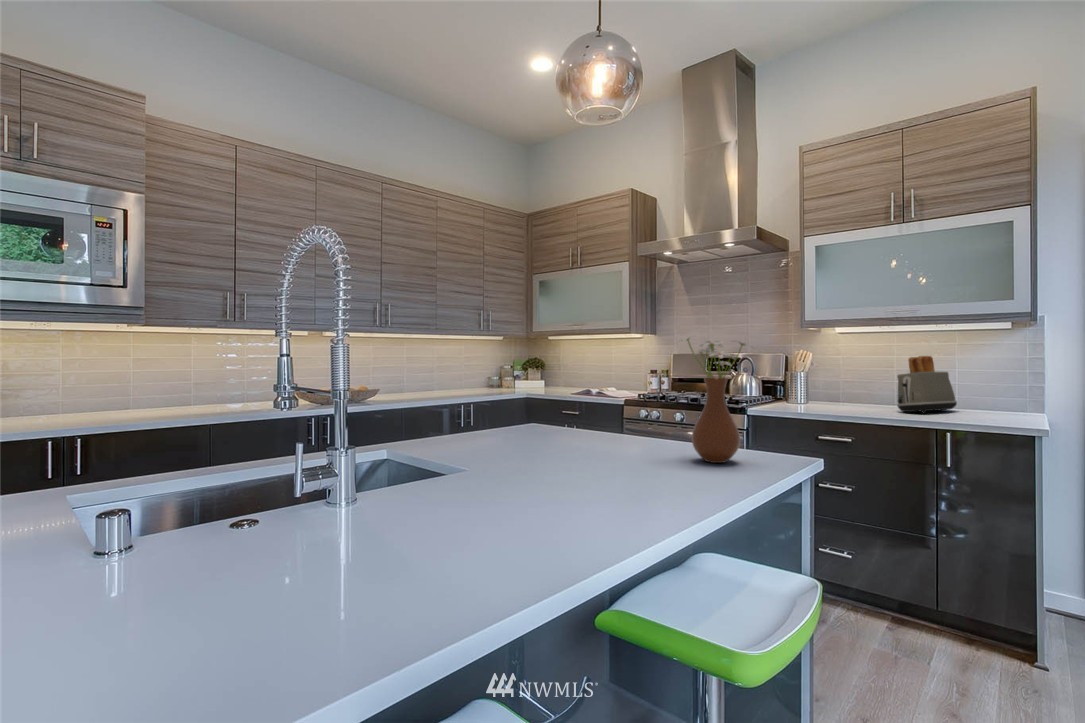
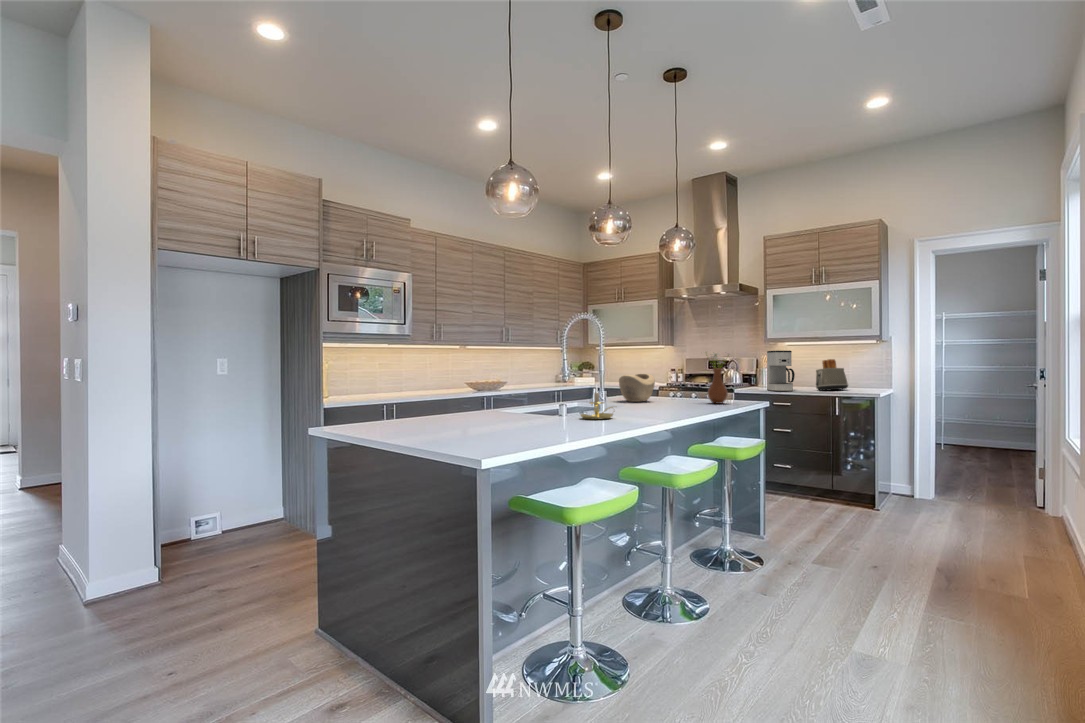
coffee maker: none [807,340,859,414] -> present [767,351,795,391]
decorative bowl: none [496,388,575,453] -> present [619,374,655,402]
candle holder: none [107,459,300,627] -> present [581,385,613,419]

